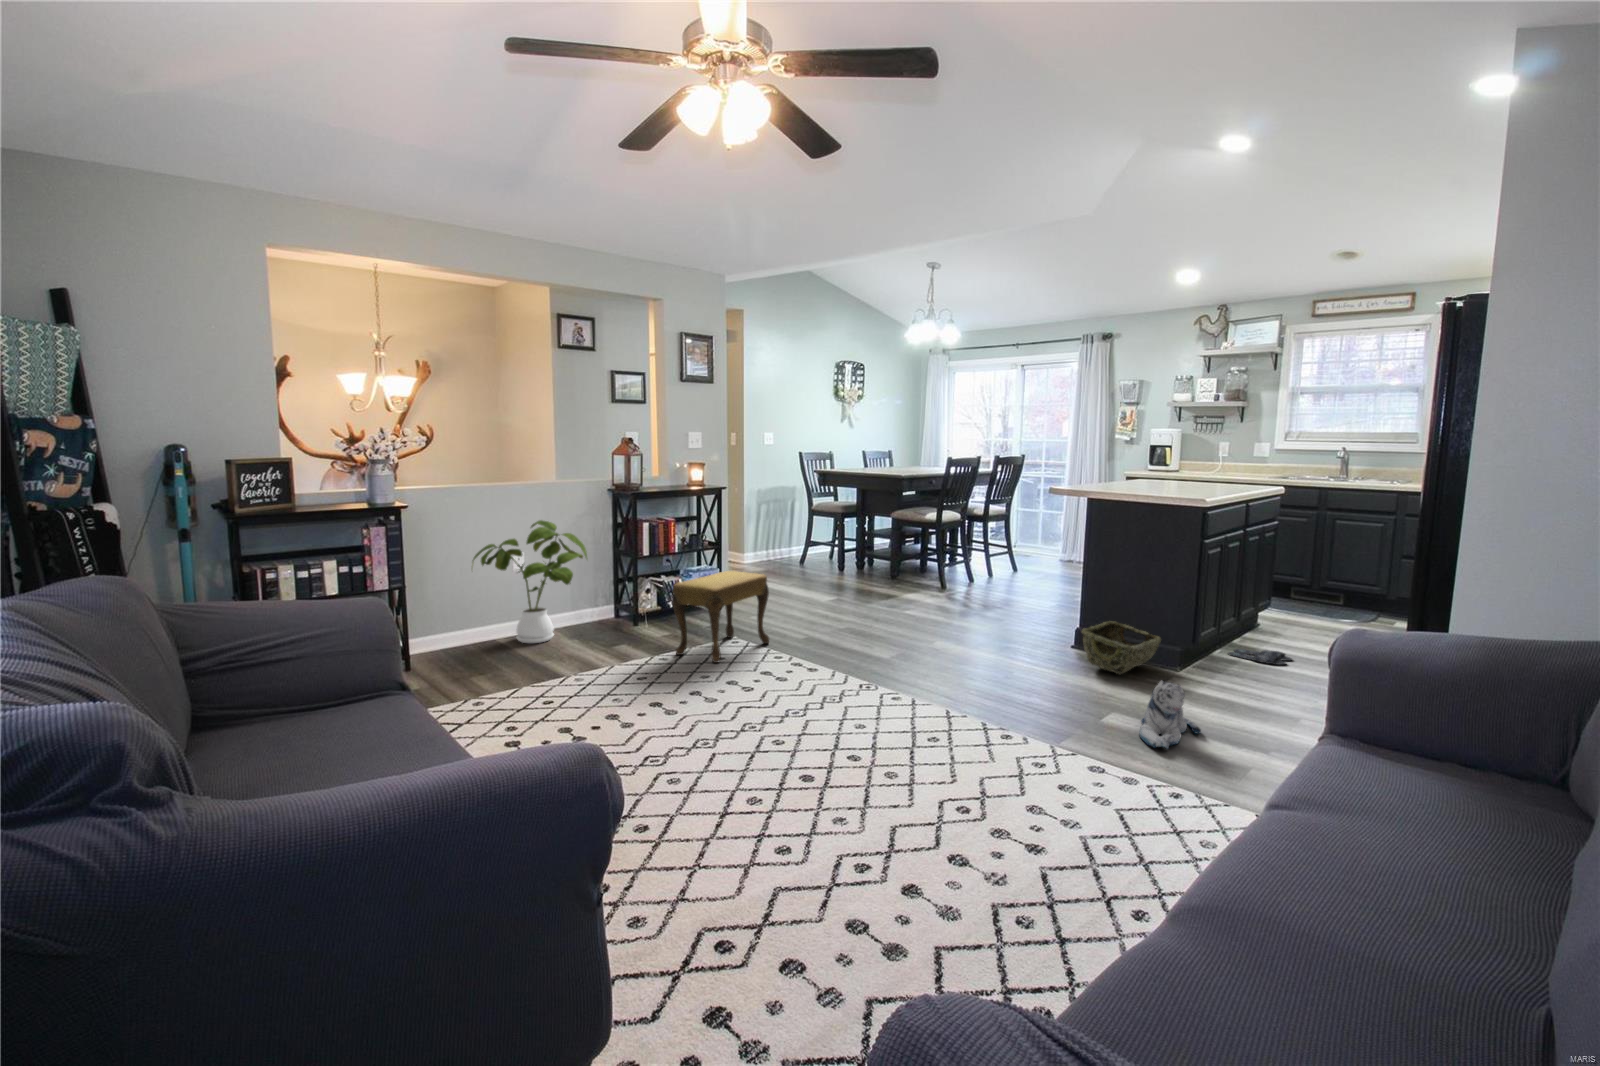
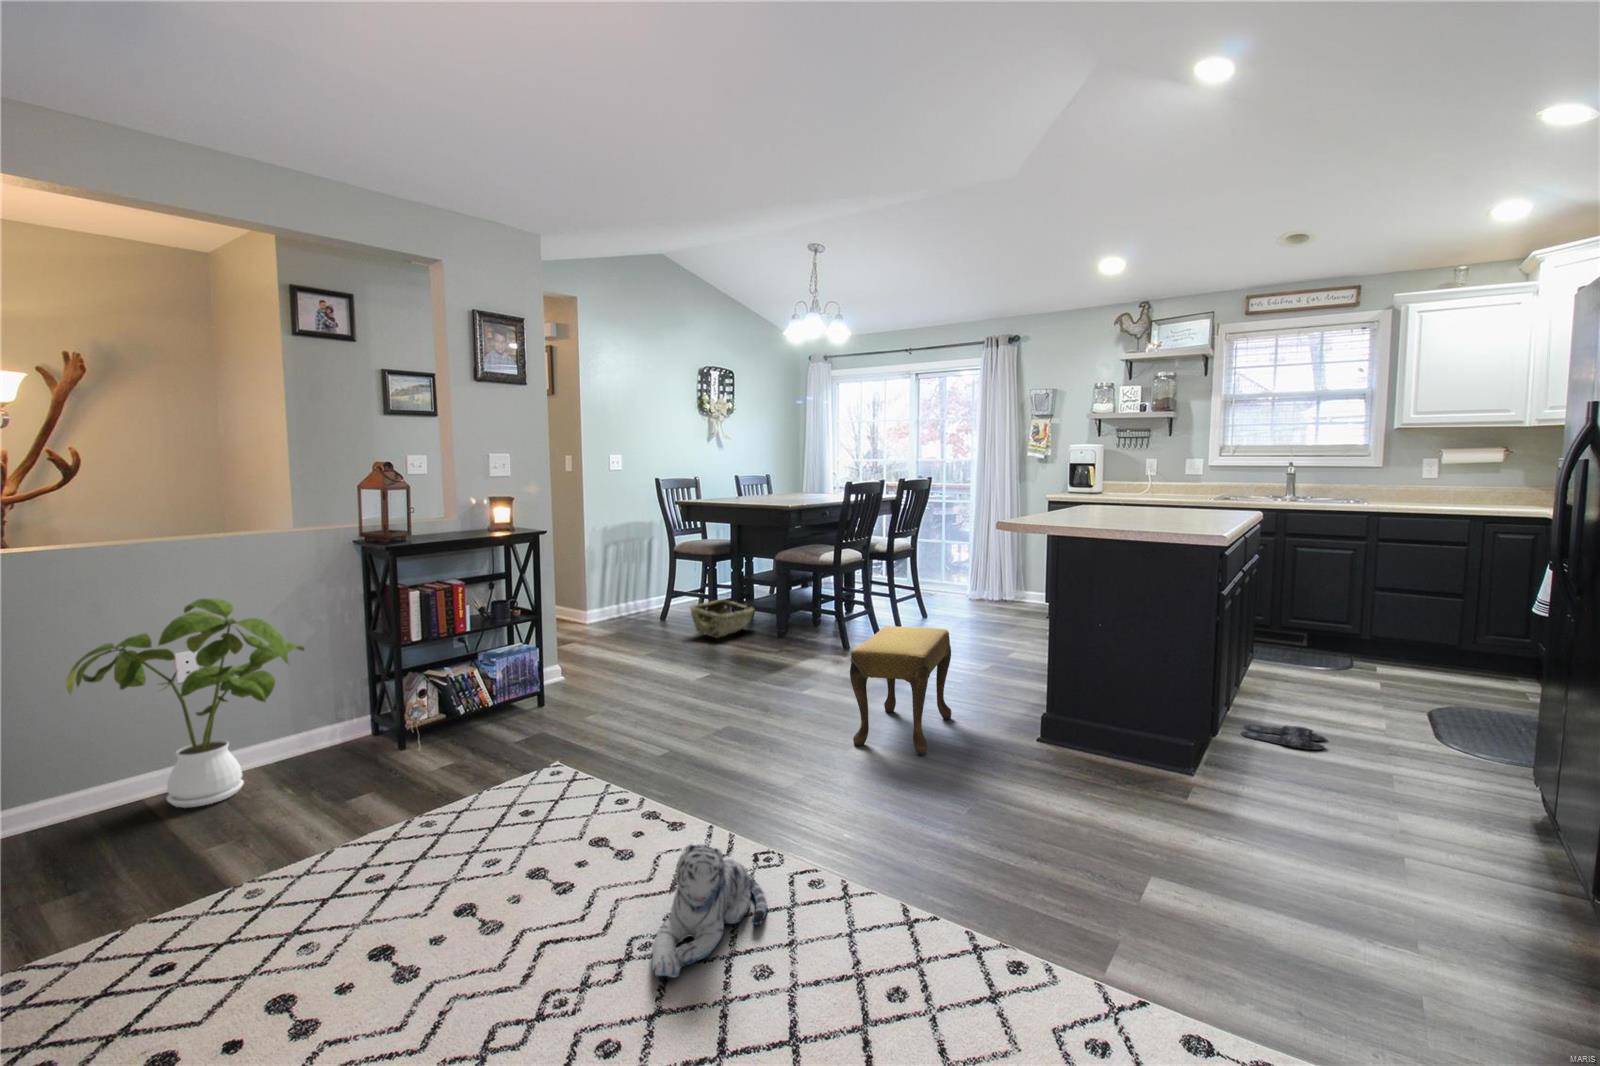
footstool: present [672,571,769,663] -> present [850,626,951,755]
woven basket: present [1082,621,1161,674] -> present [690,600,754,638]
plush toy: present [1139,681,1201,748] -> present [652,844,767,978]

